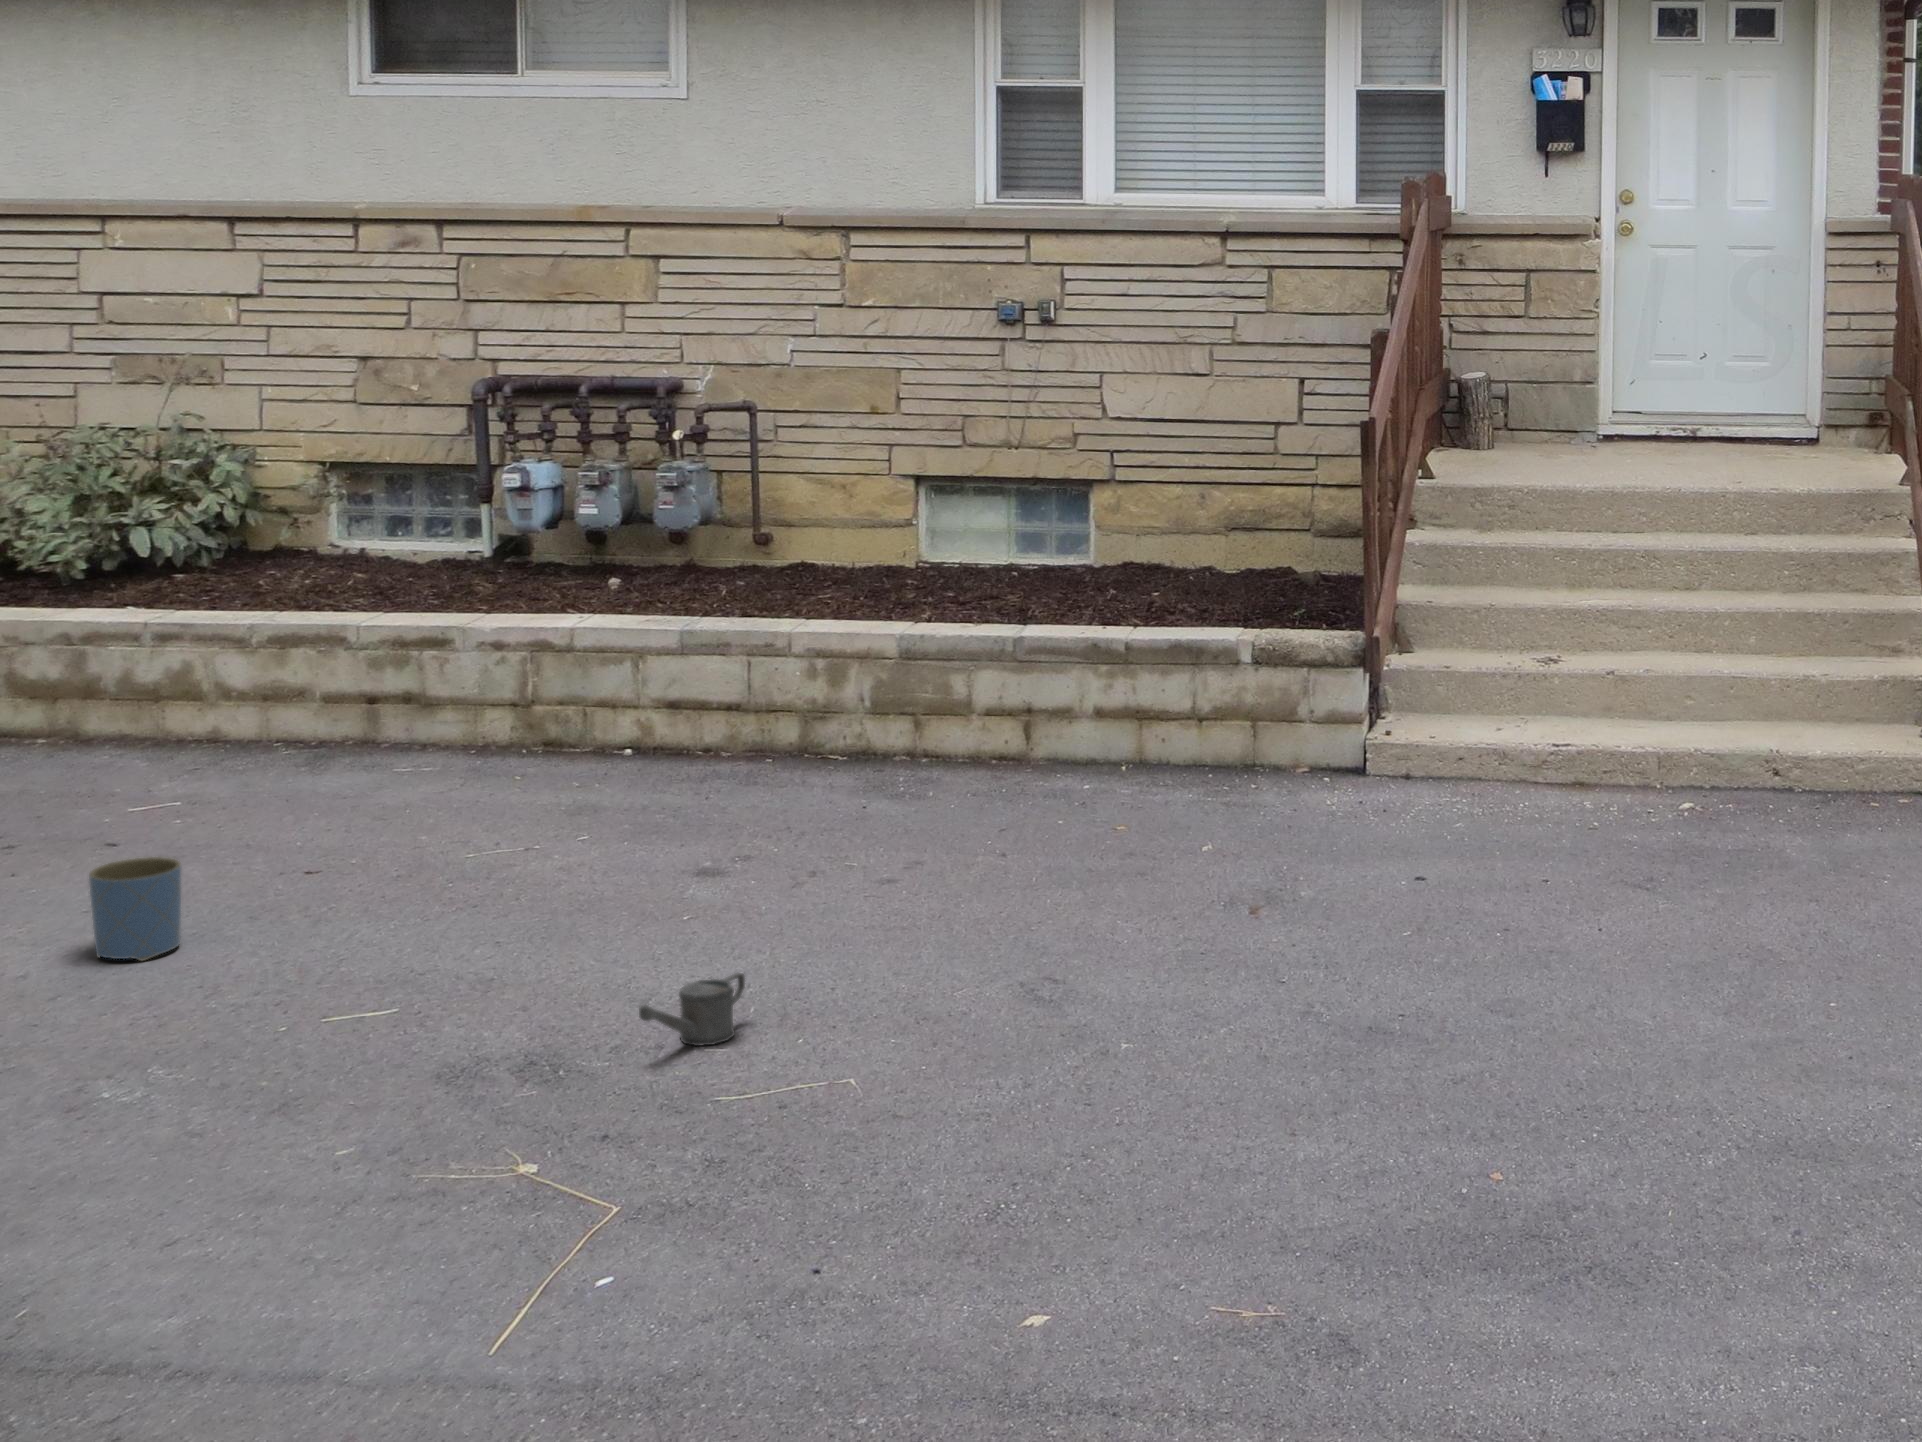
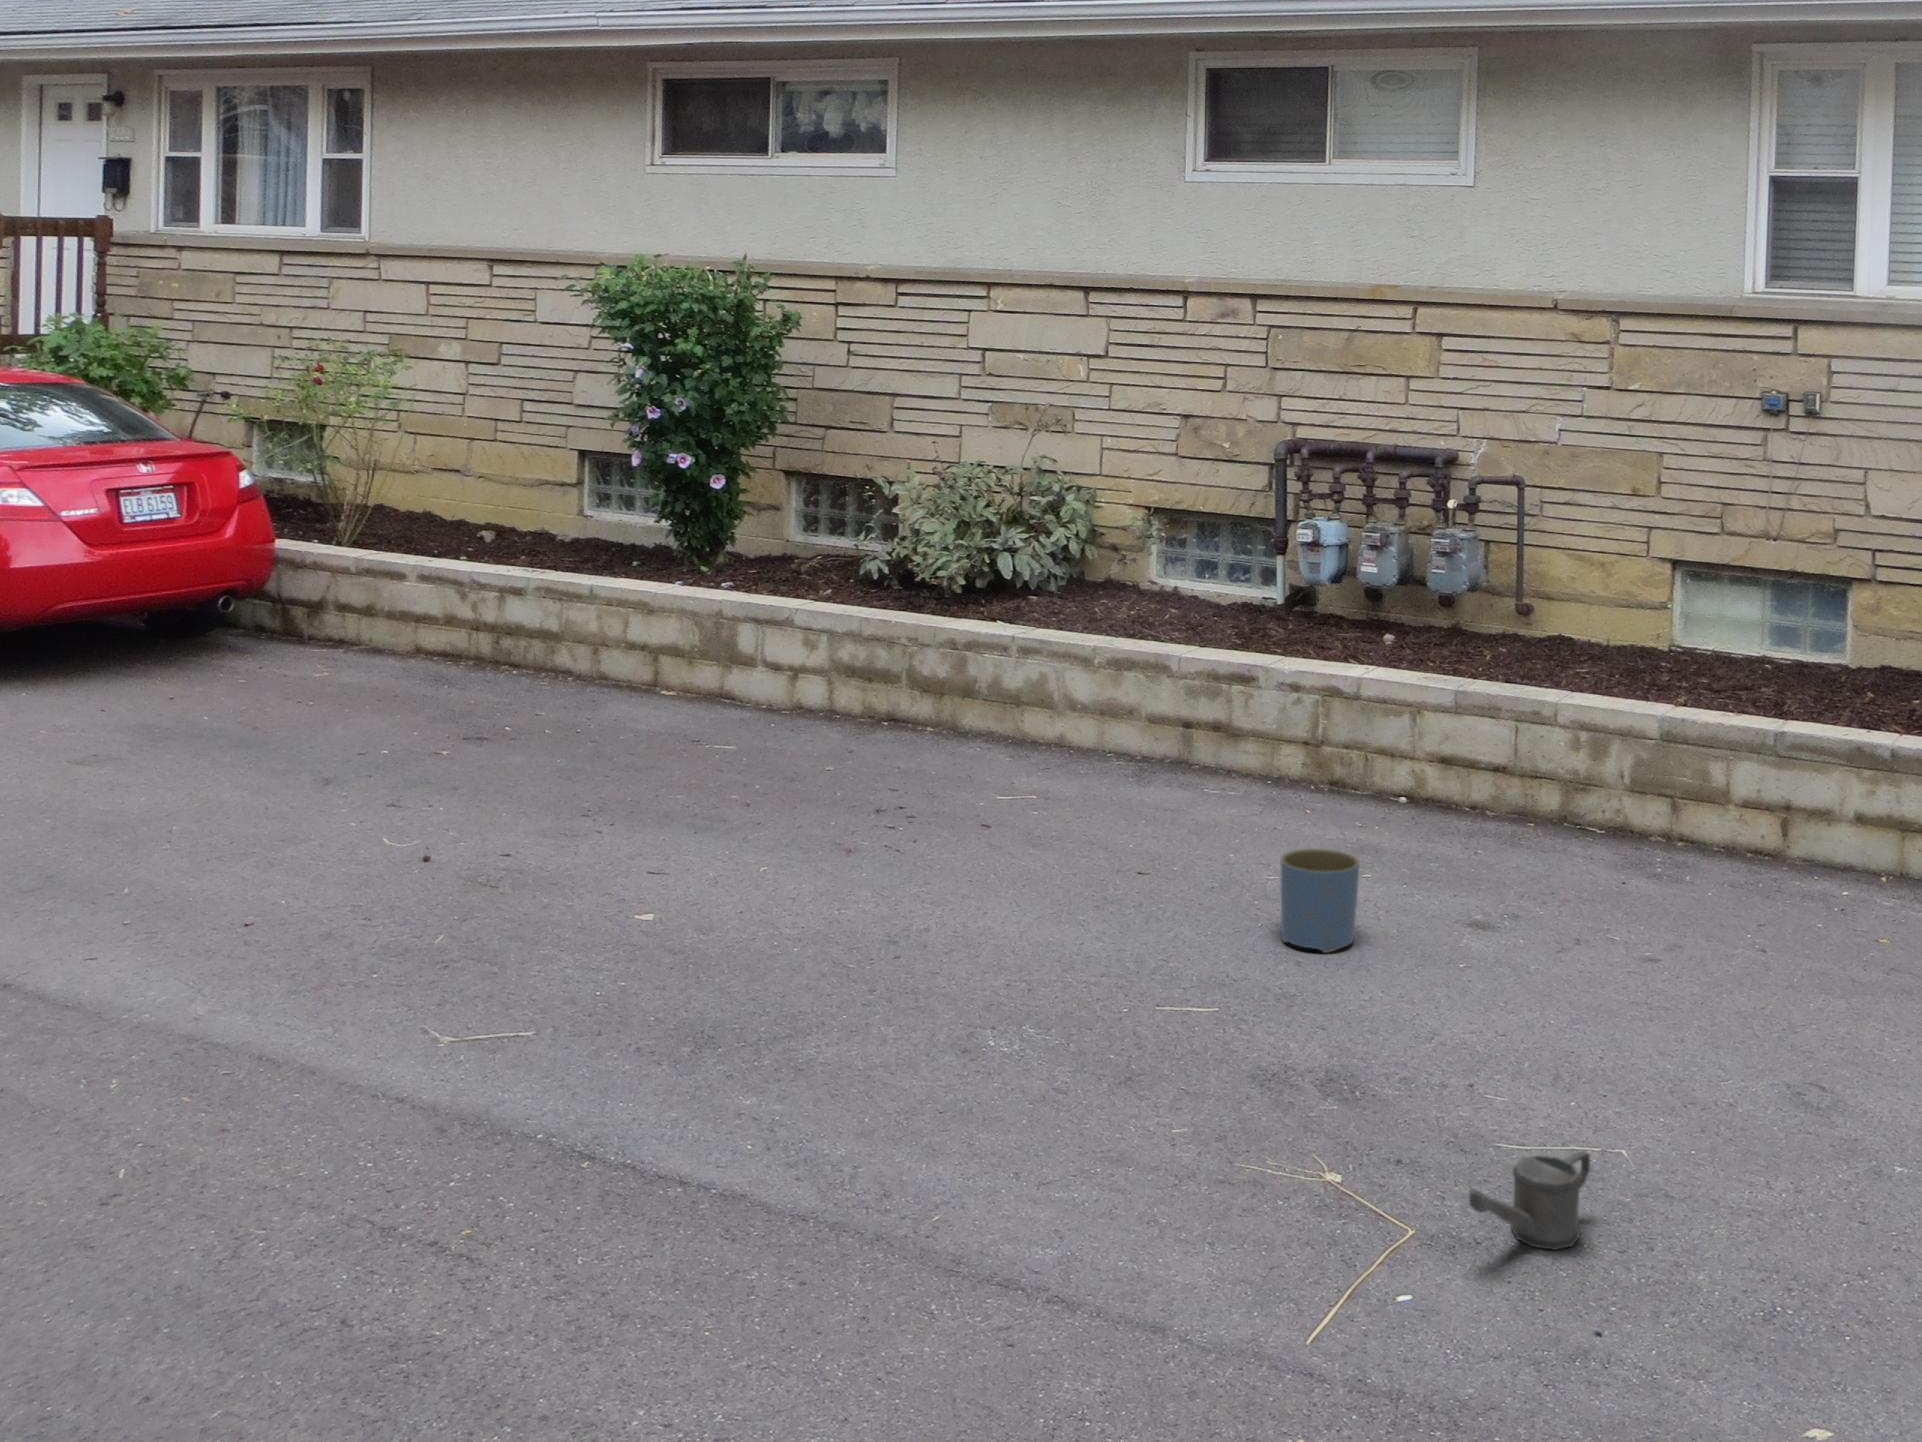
planter: present [89,857,181,961] -> present [1280,849,1360,953]

